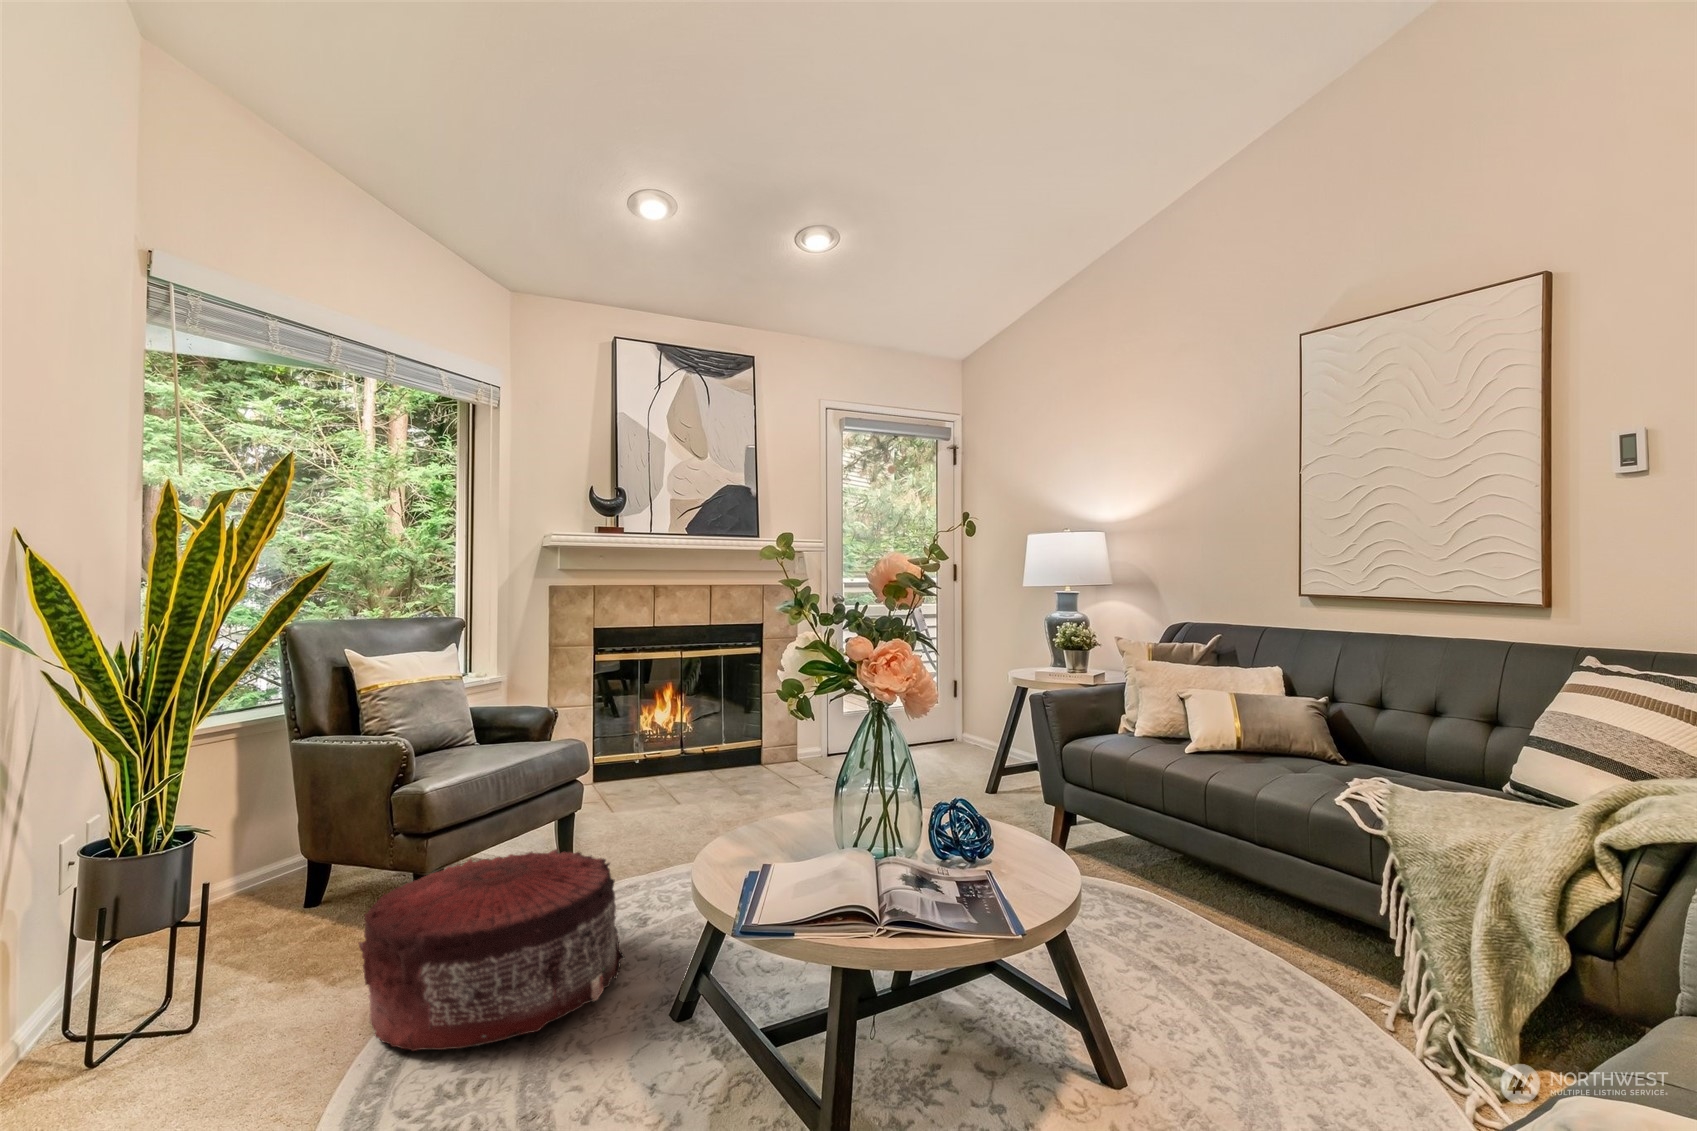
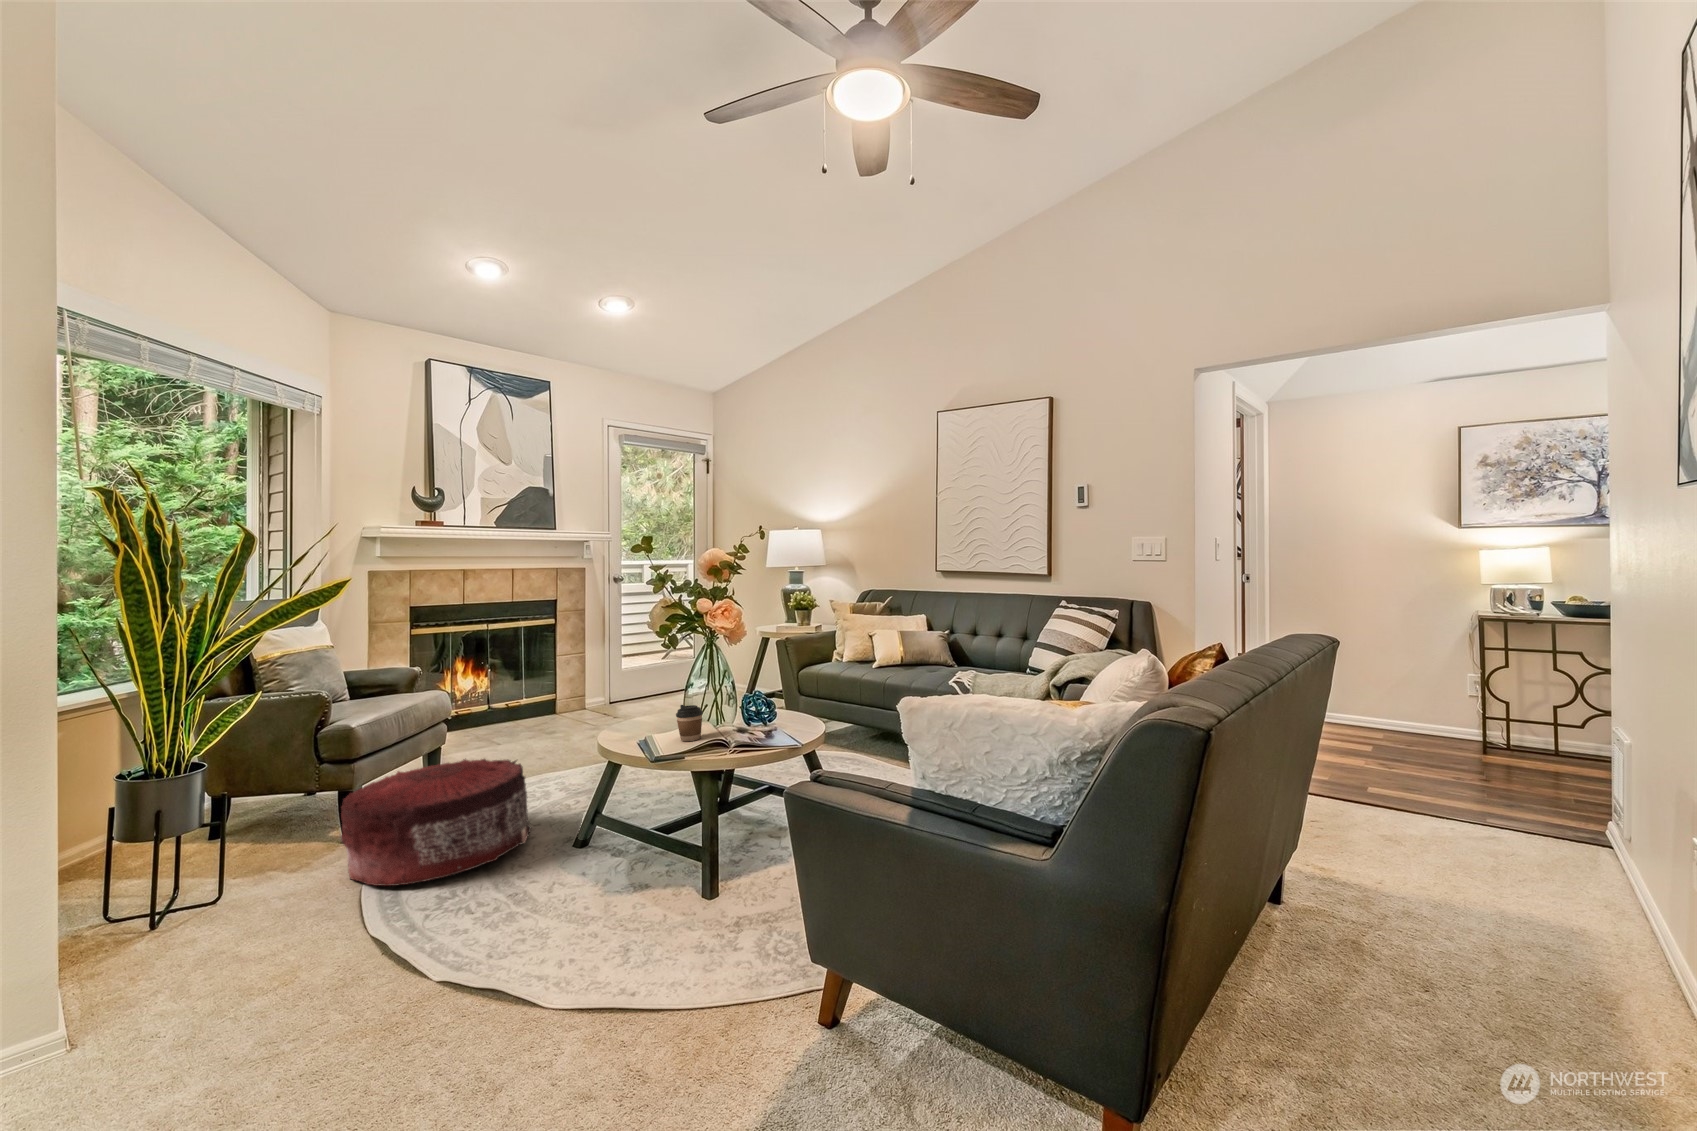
coffee cup: none [795,821,841,889] -> present [676,705,703,741]

